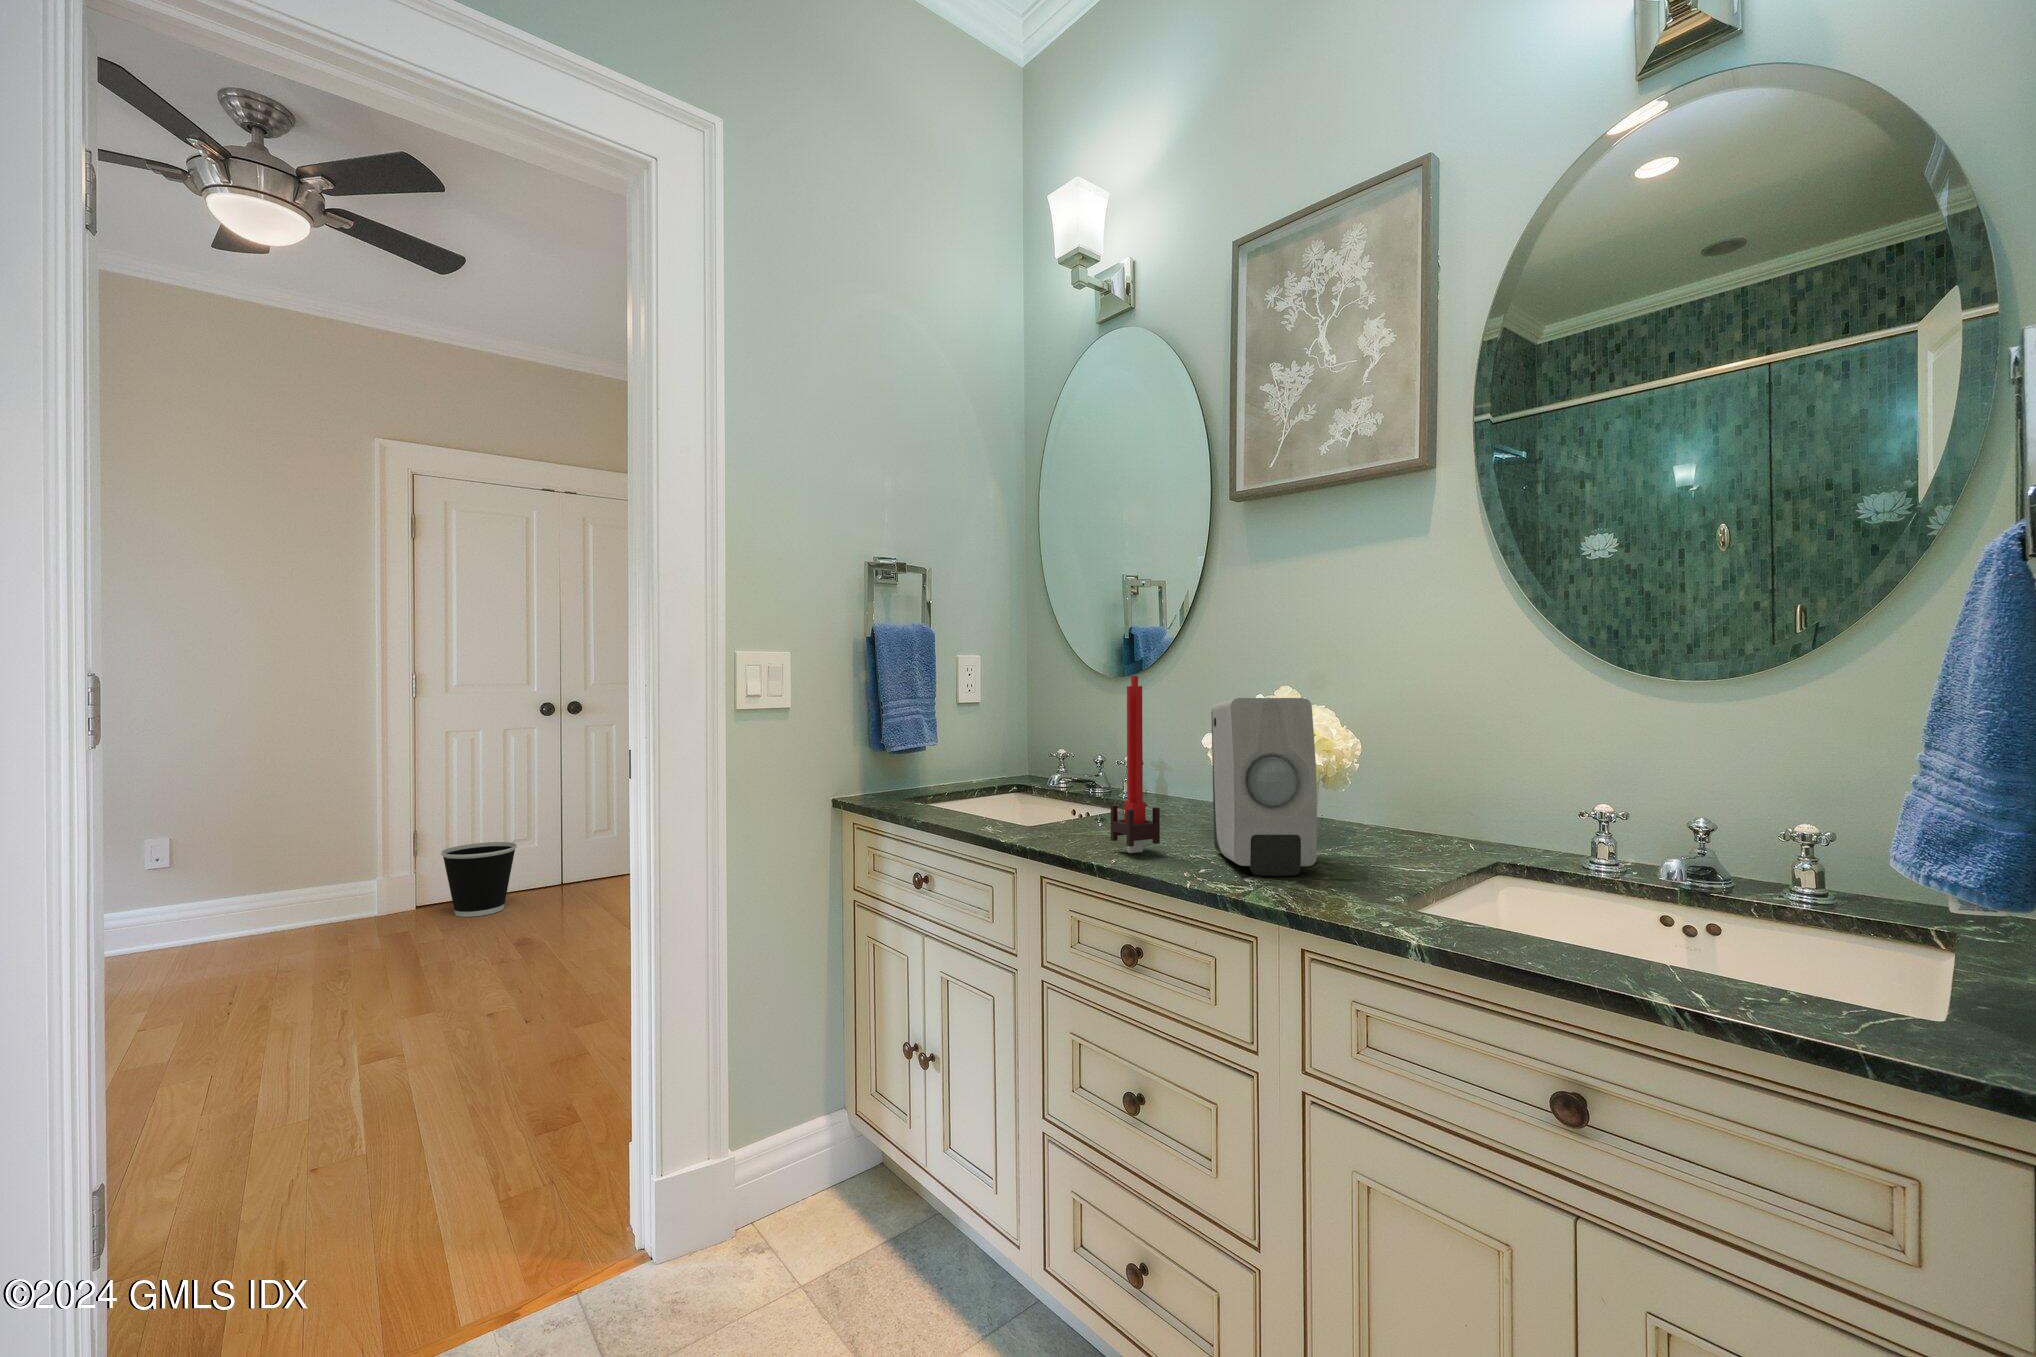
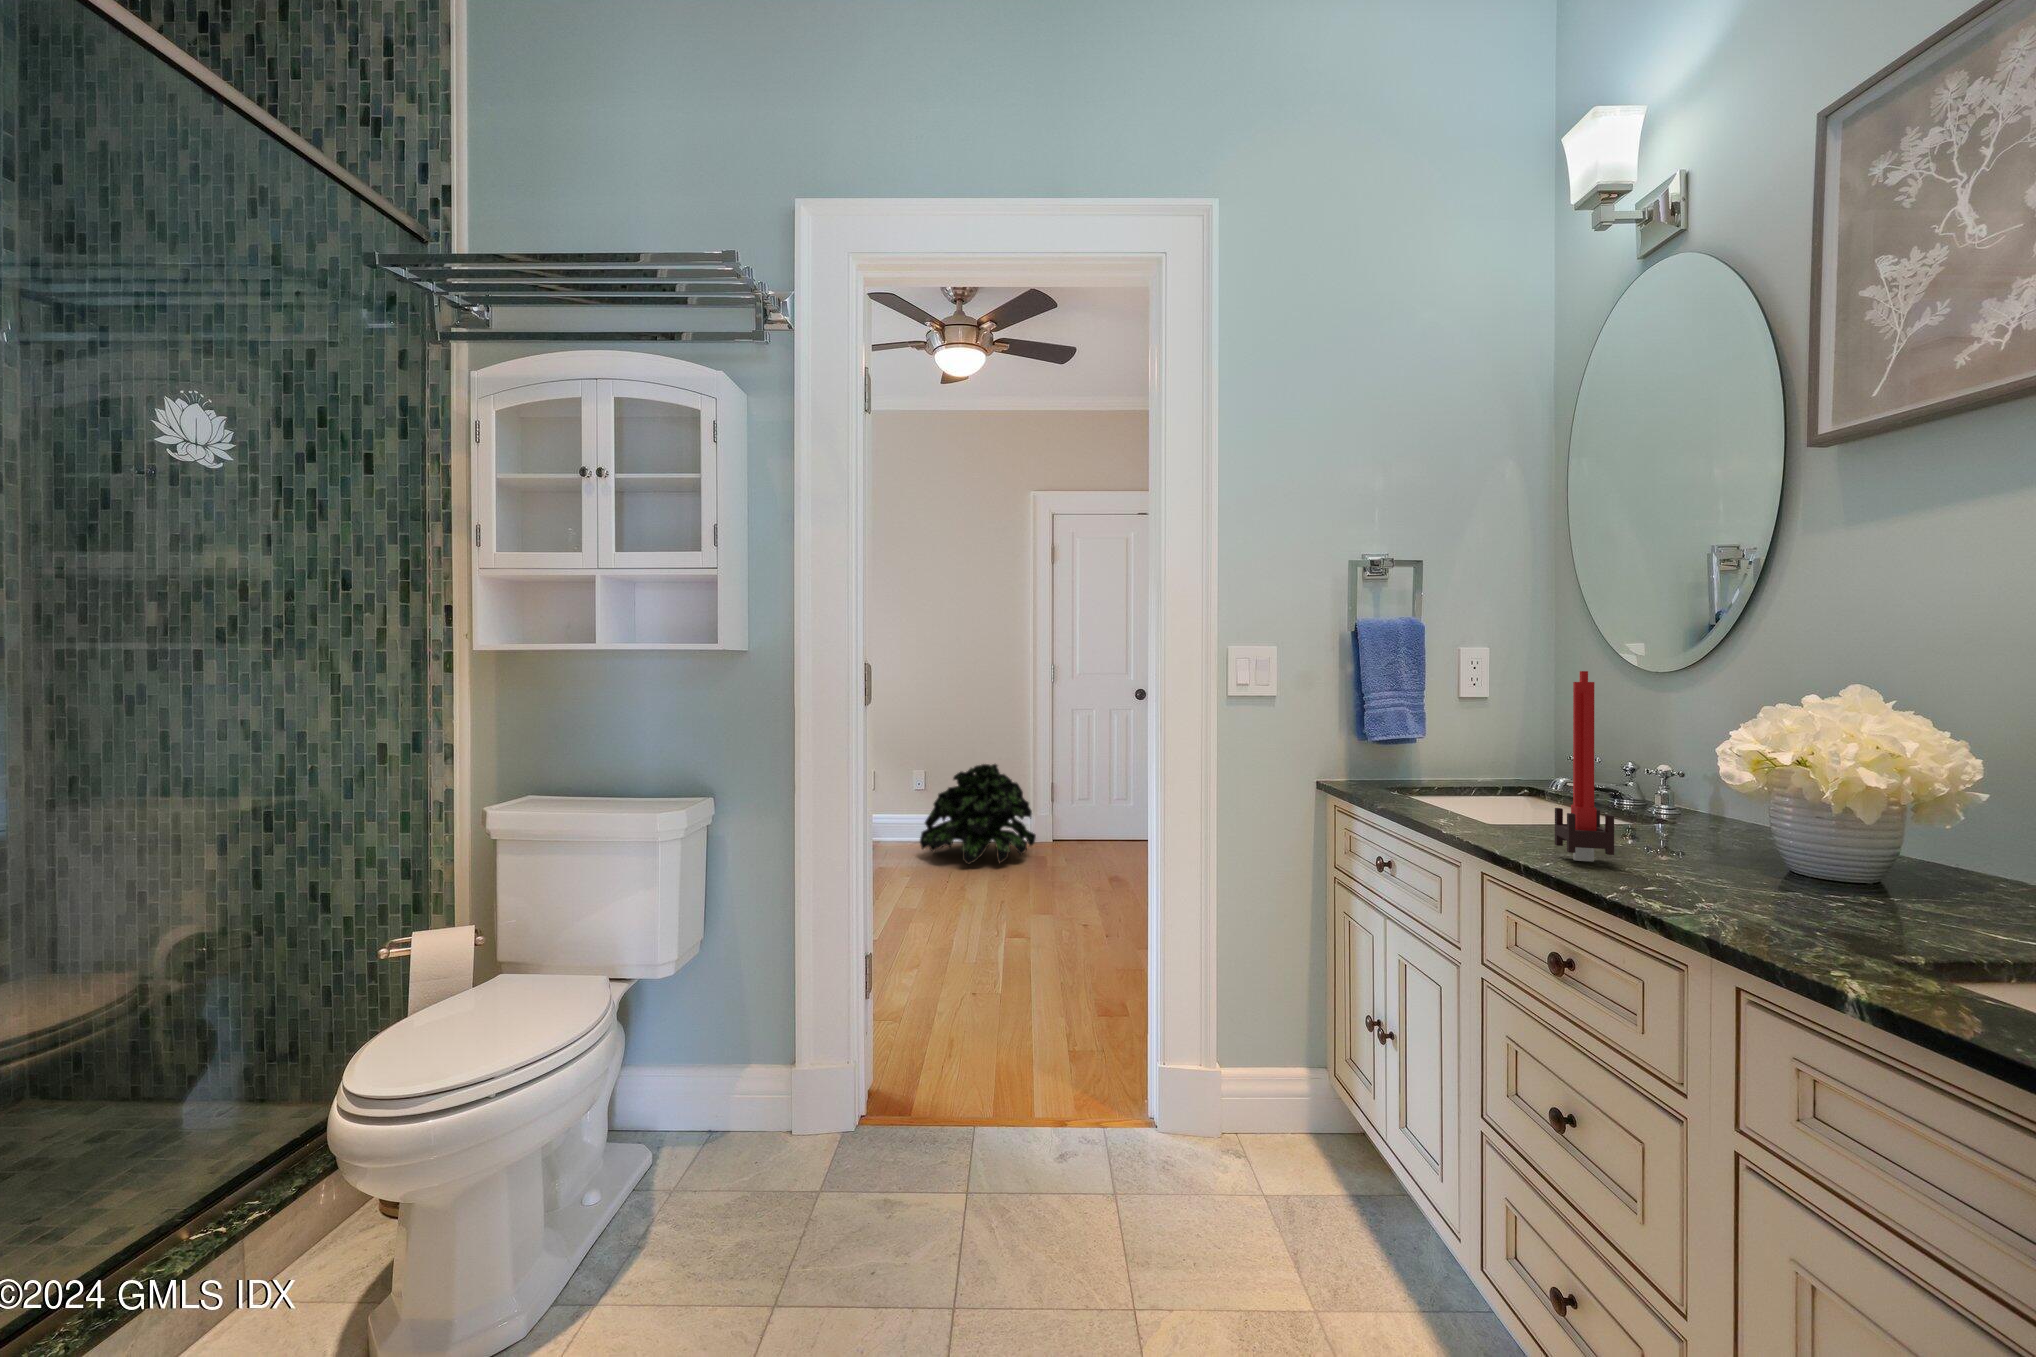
soap dispenser: present [1211,698,1317,876] -> none [1688,697,1820,912]
potted plant: none [150,813,387,973] -> present [920,764,1036,864]
wastebasket: present [441,842,517,917] -> none [1070,798,1118,852]

